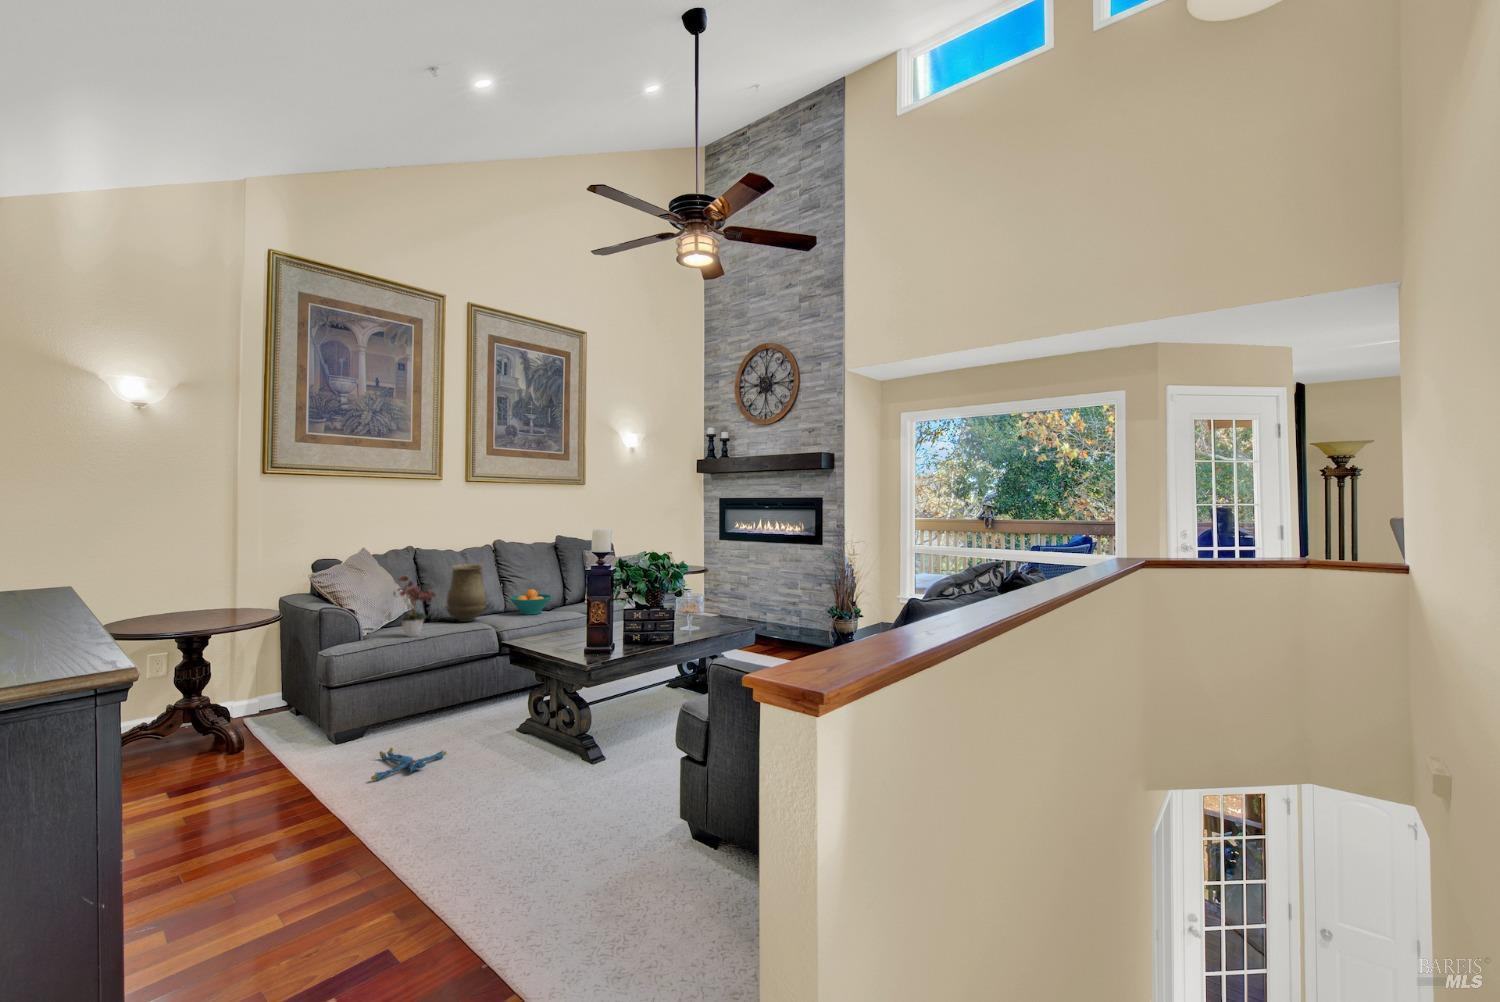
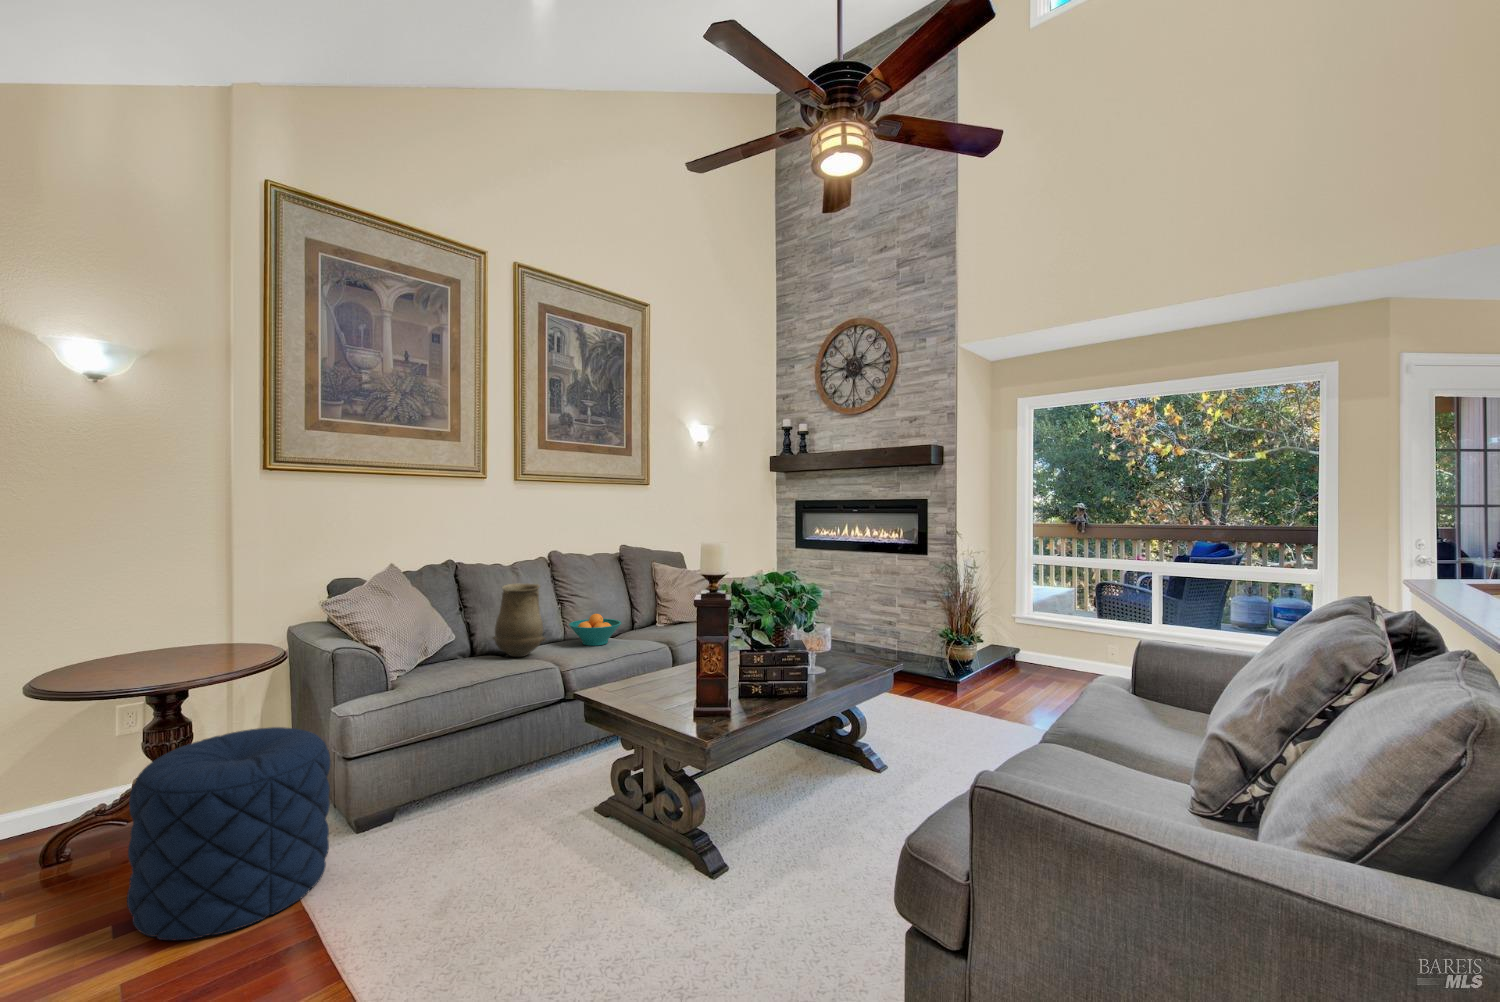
flower arrangement: present [393,576,435,637] -> none [428,598,489,682]
pouf: none [171,664,315,802] -> present [127,727,330,940]
plush toy: present [371,748,446,780] -> none [407,842,506,899]

